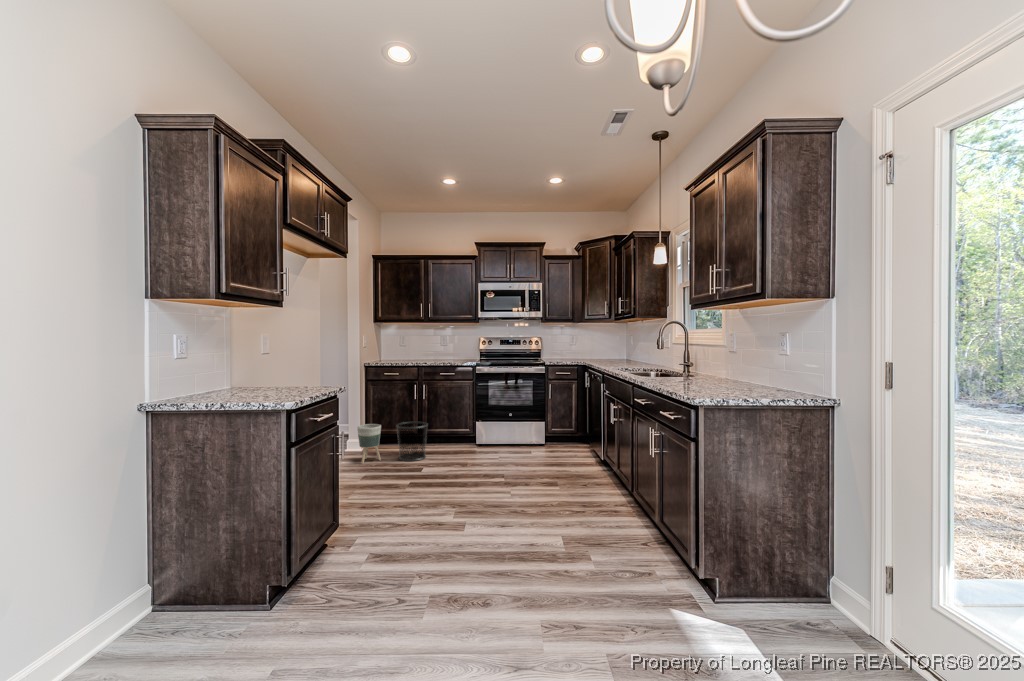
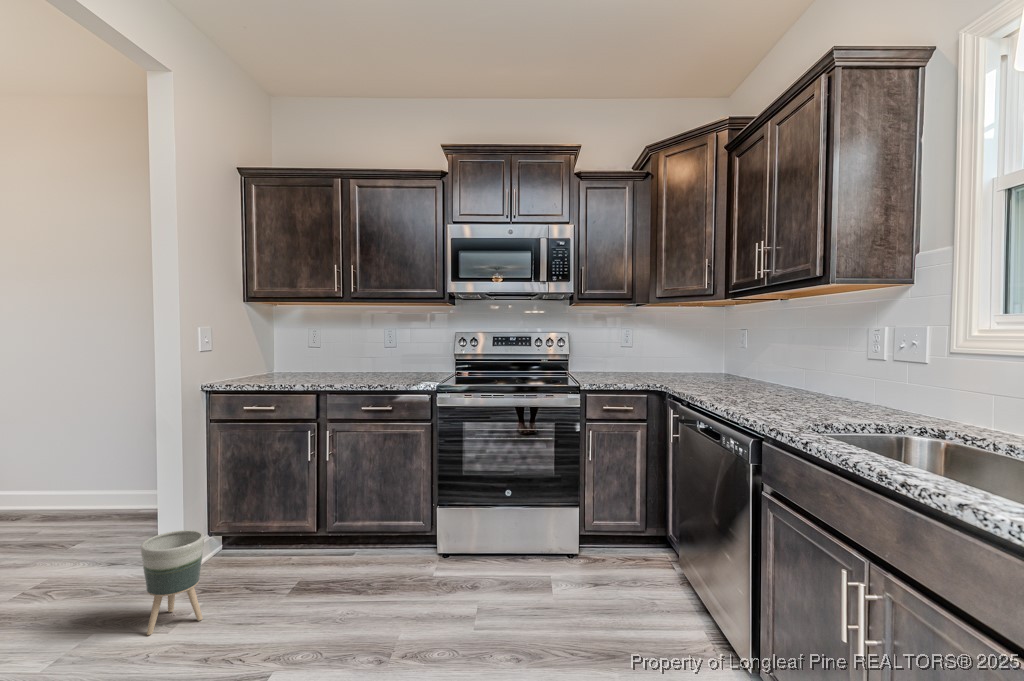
waste bin: present [397,422,428,461] -> none [241,519,319,623]

